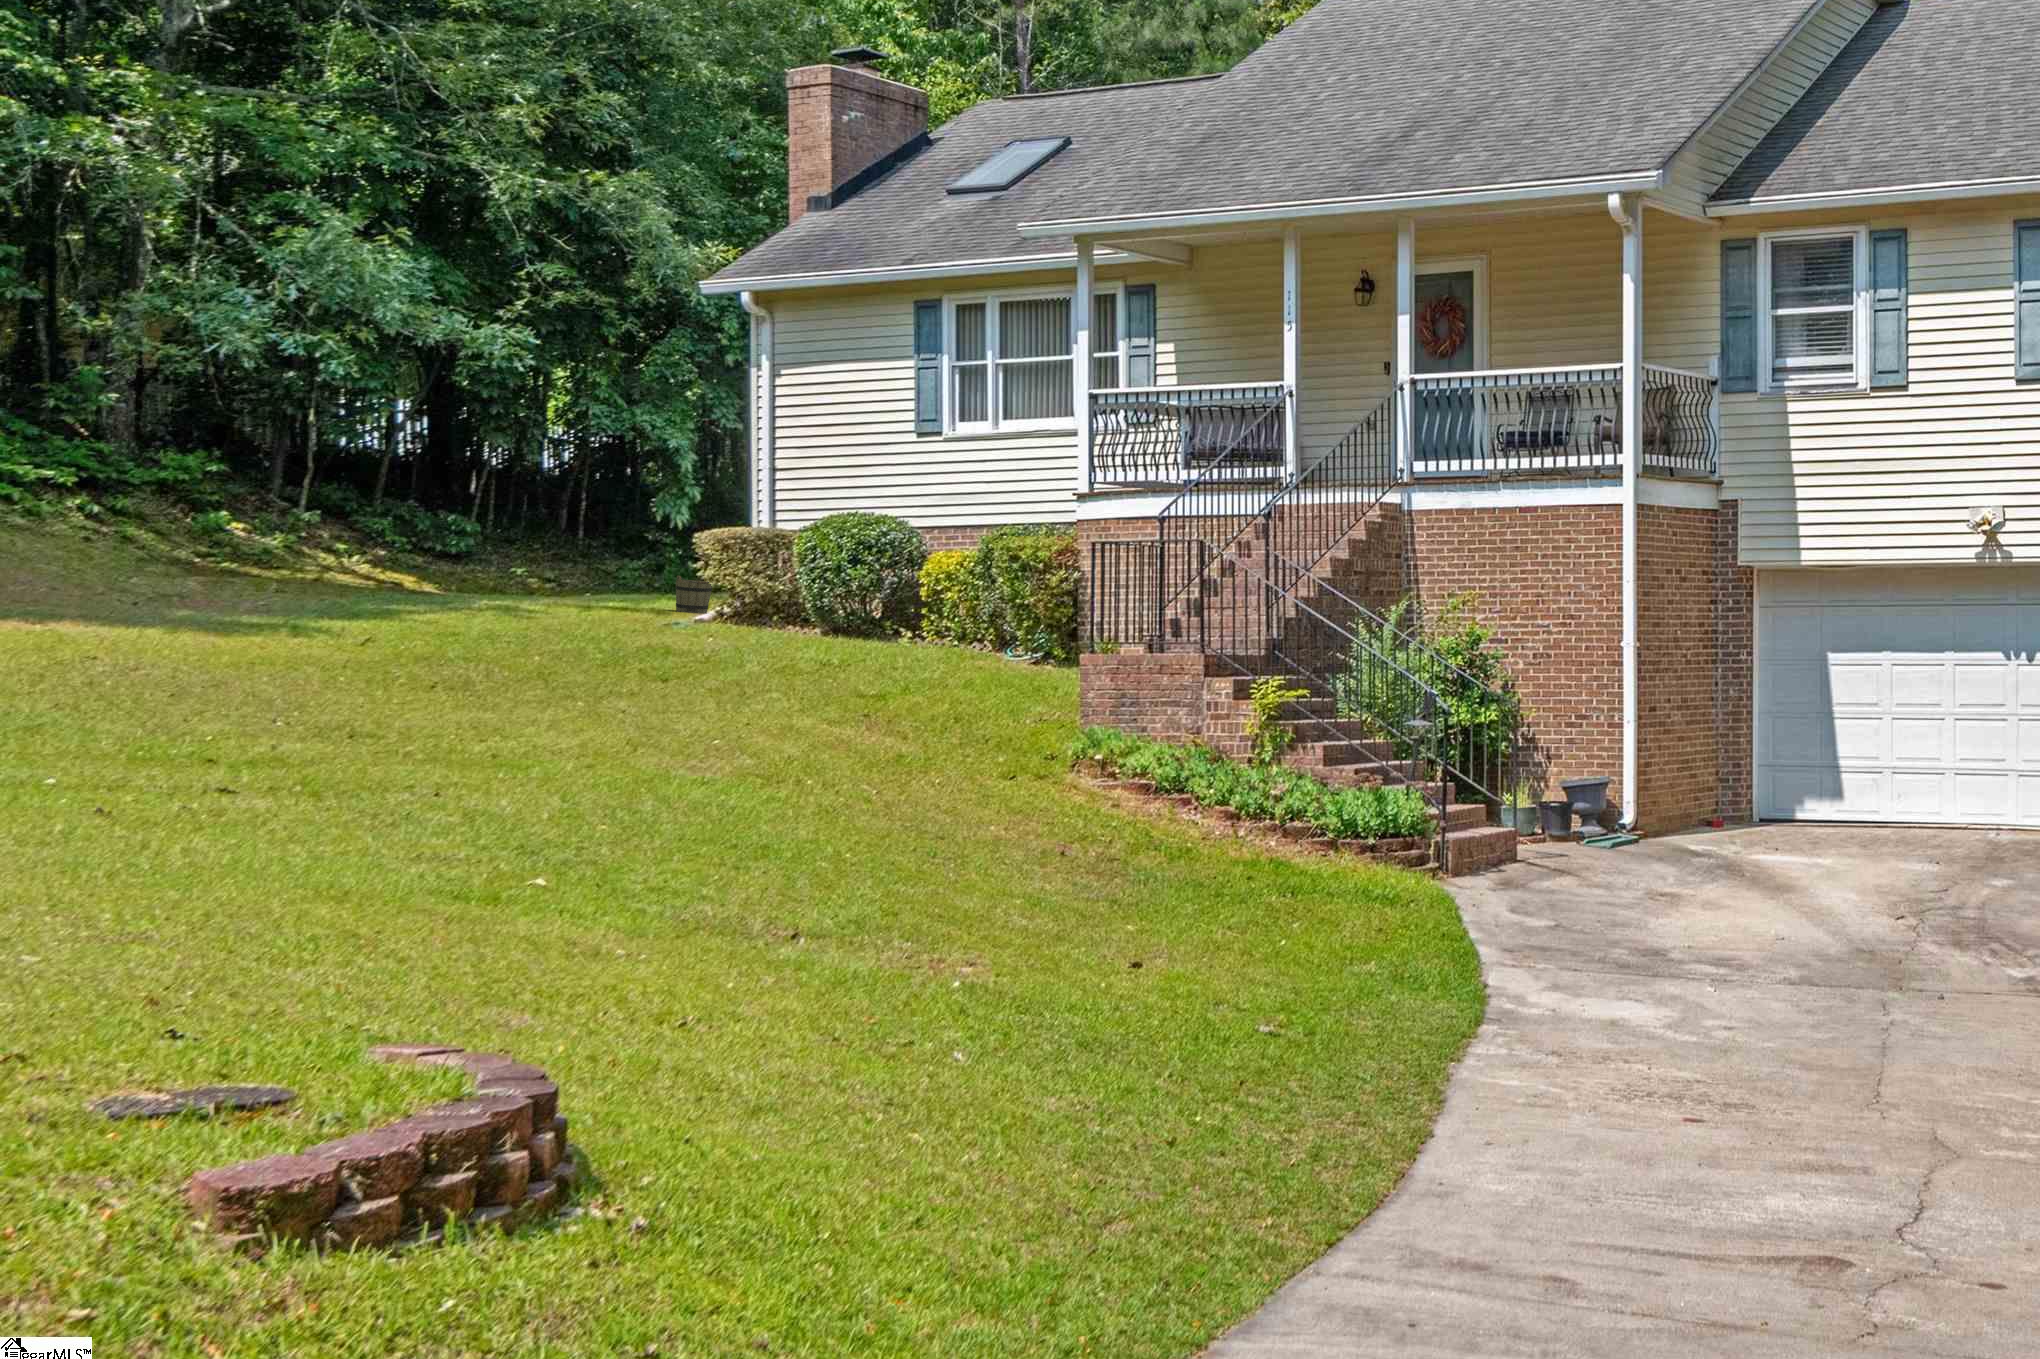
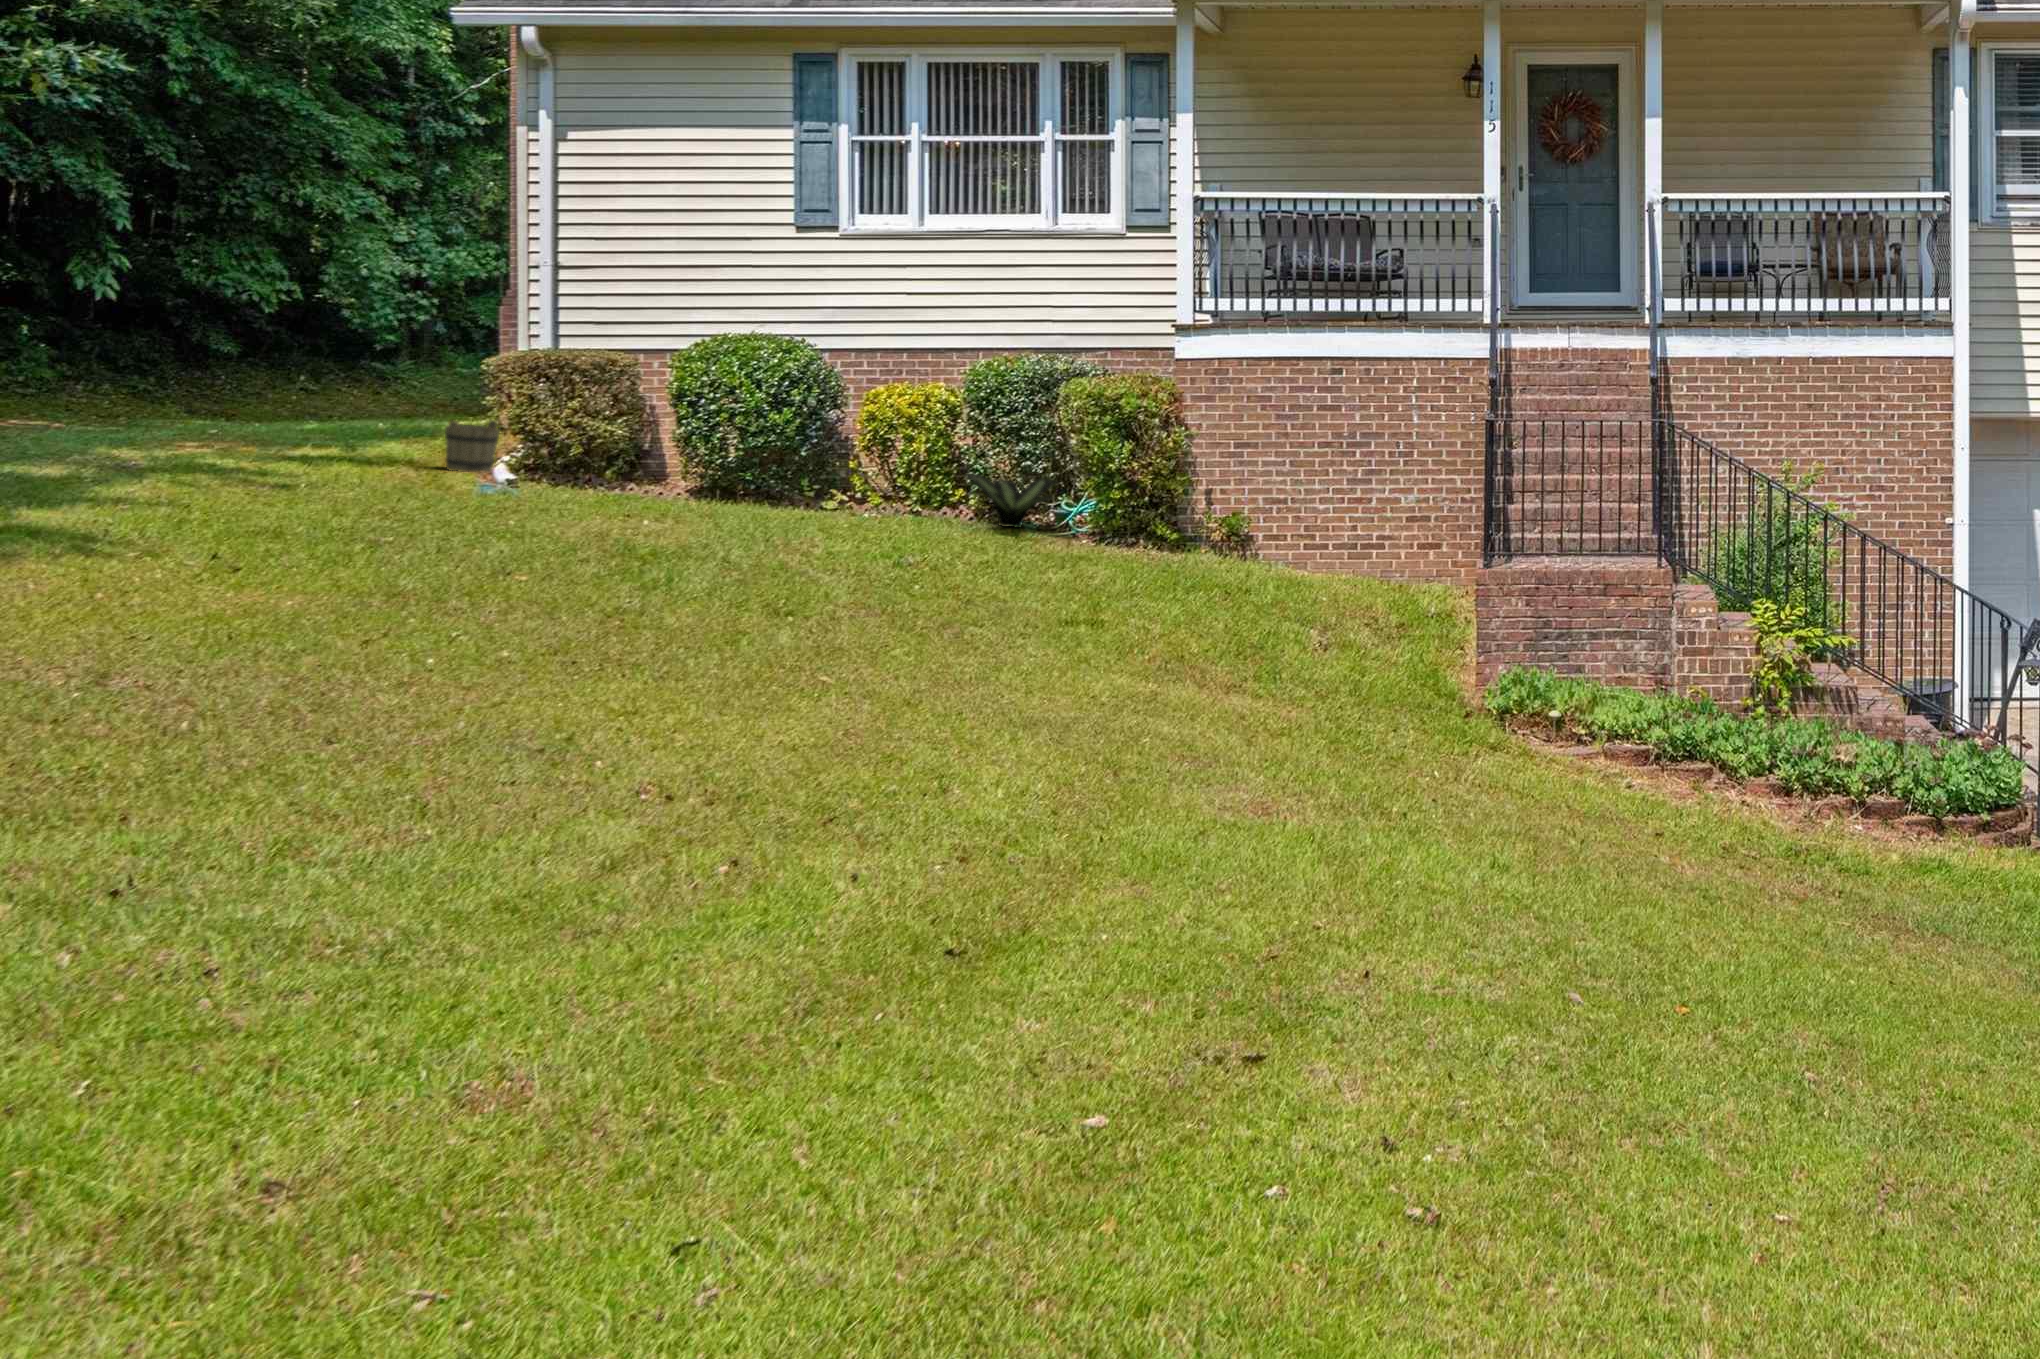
potted plant: none [944,609,1023,649] -> present [965,474,1056,528]

